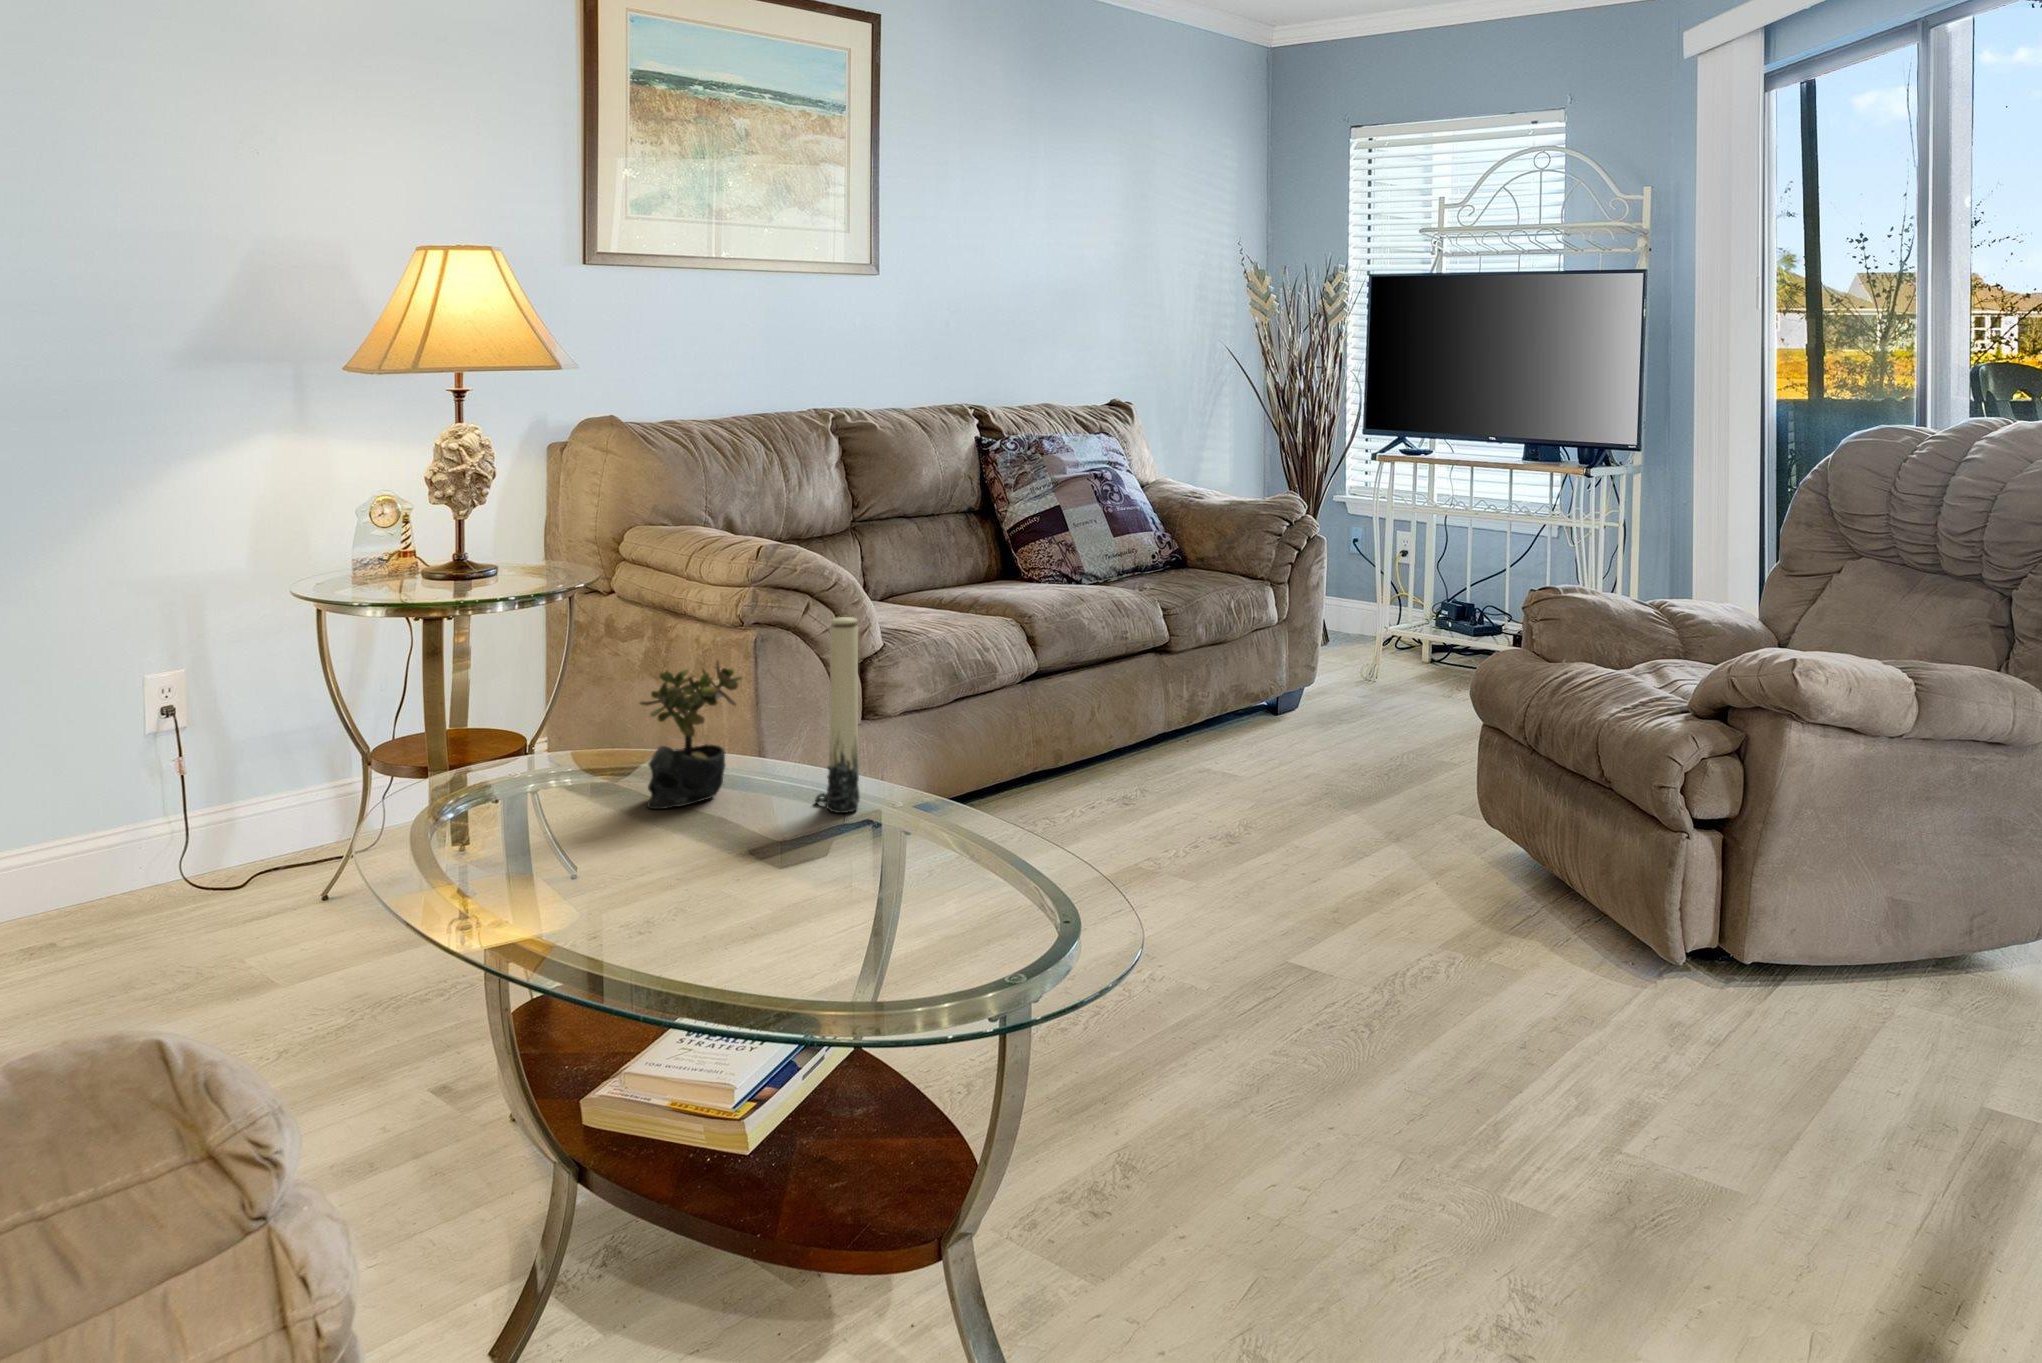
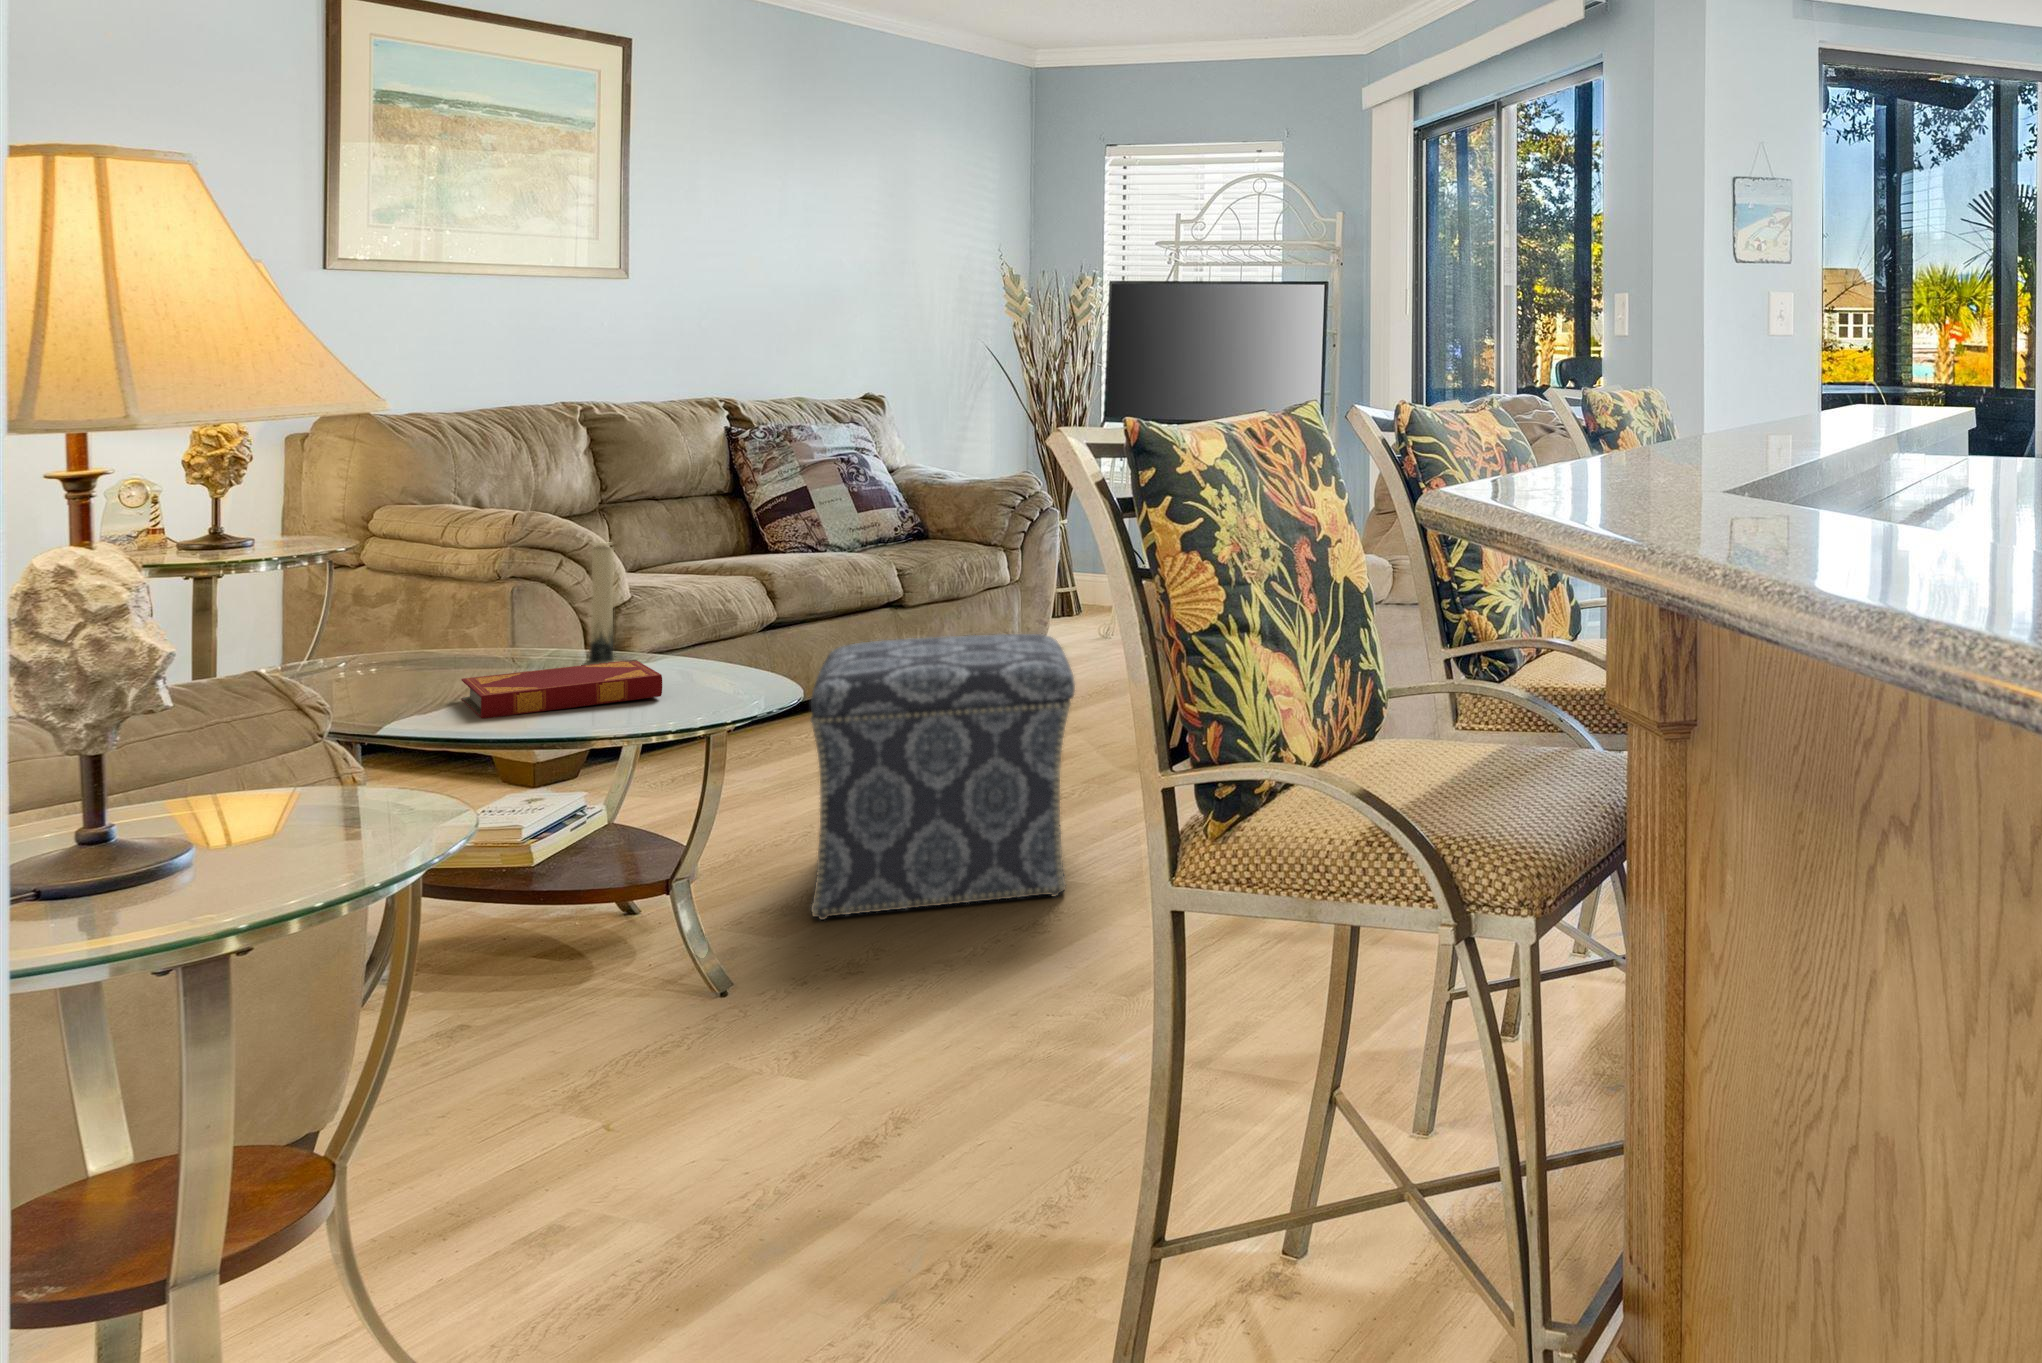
succulent plant: present [640,660,742,809] -> none [442,576,523,678]
ottoman: none [1132,771,1559,1269] -> present [810,634,1075,920]
hardback book: none [653,807,927,923] -> present [461,660,662,719]

